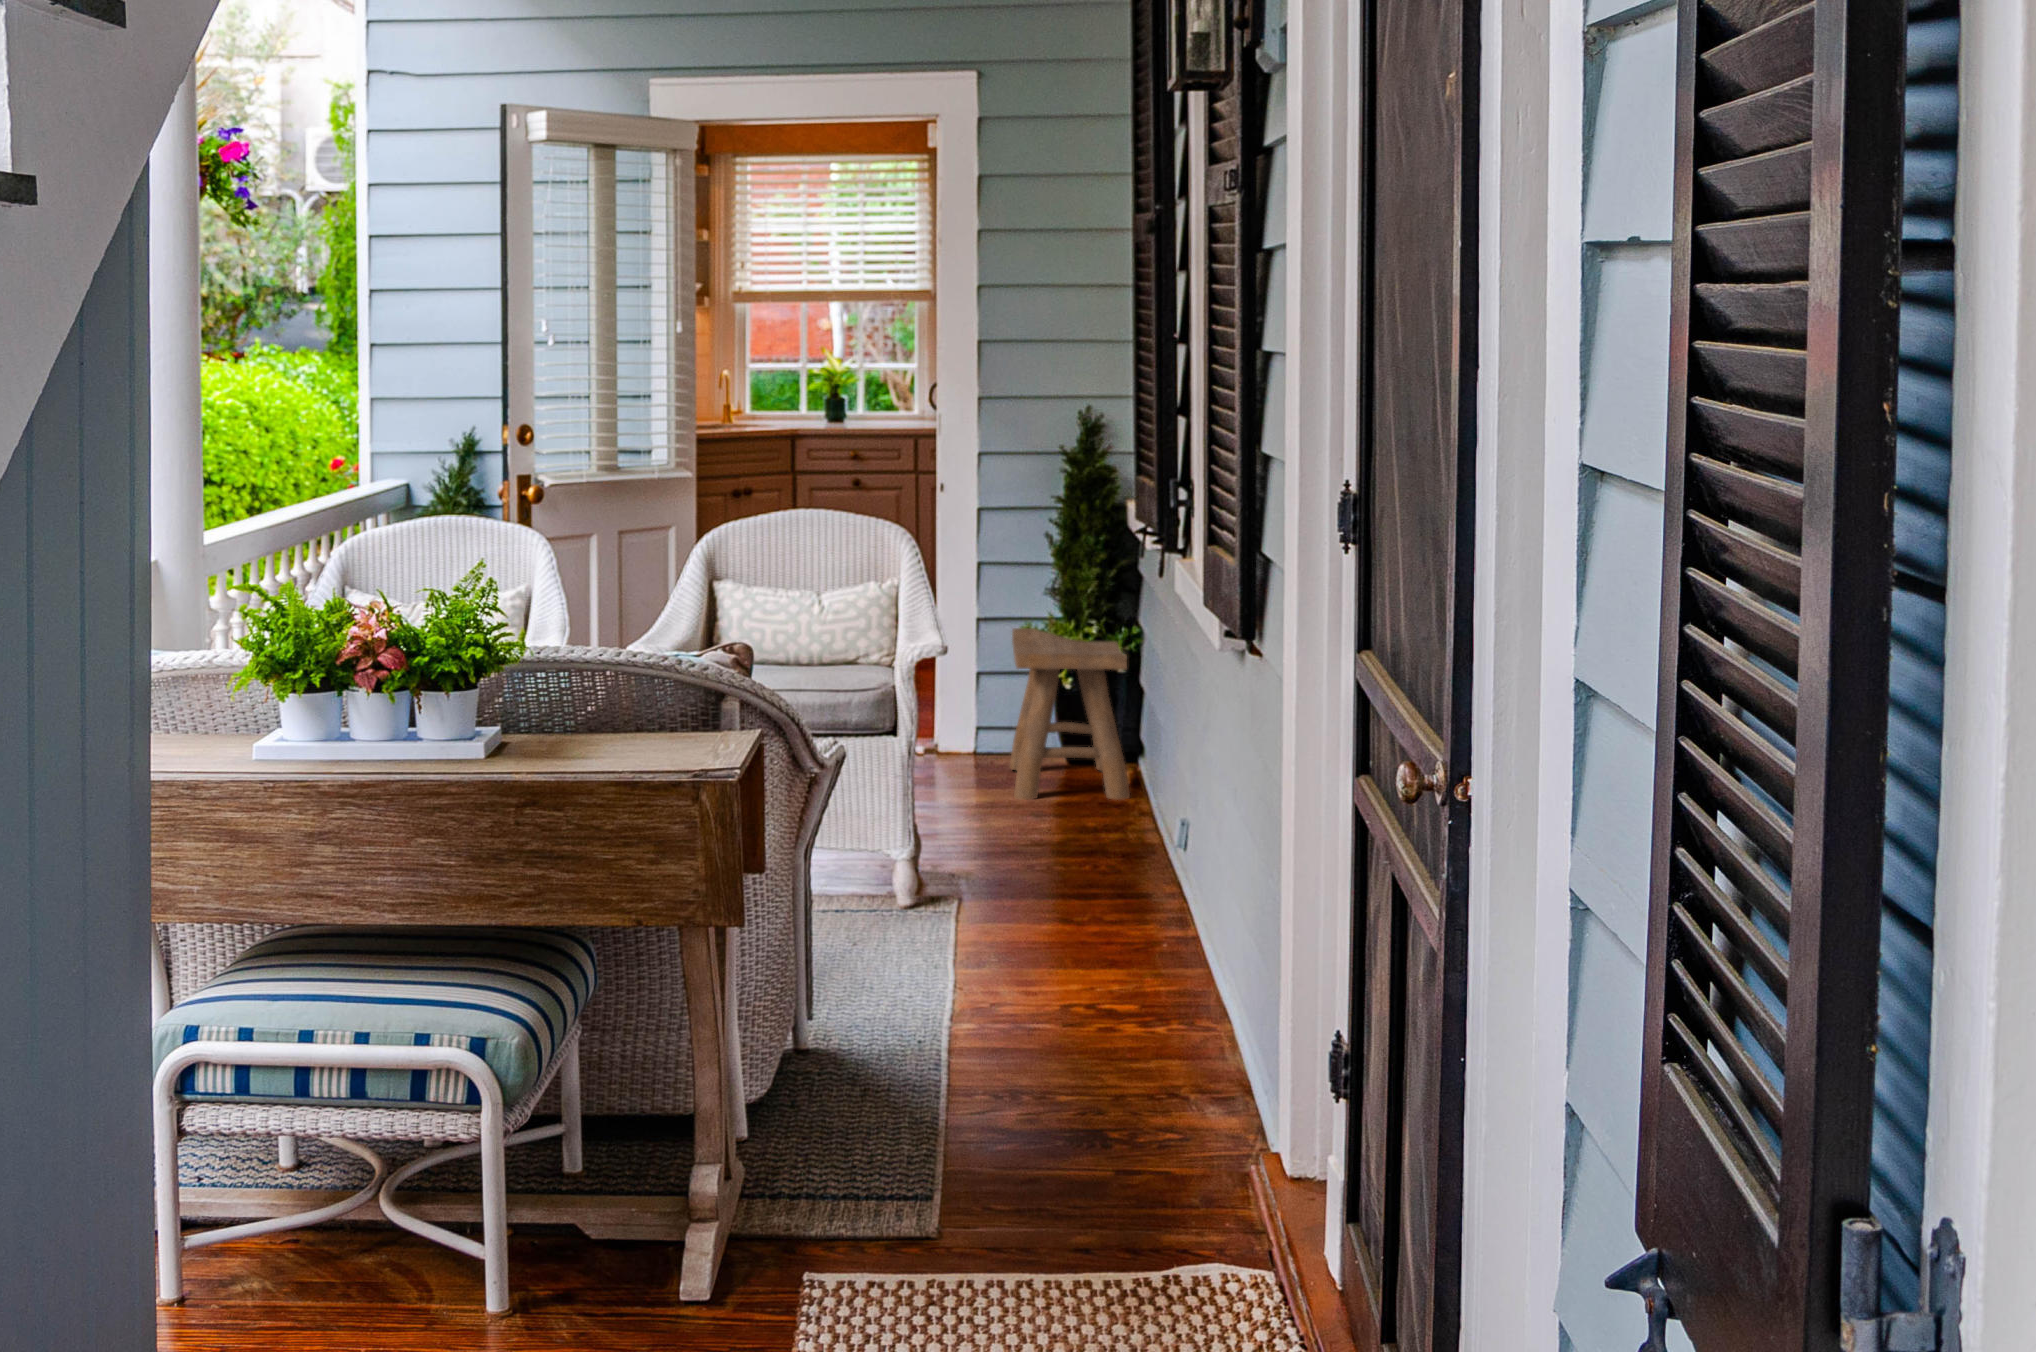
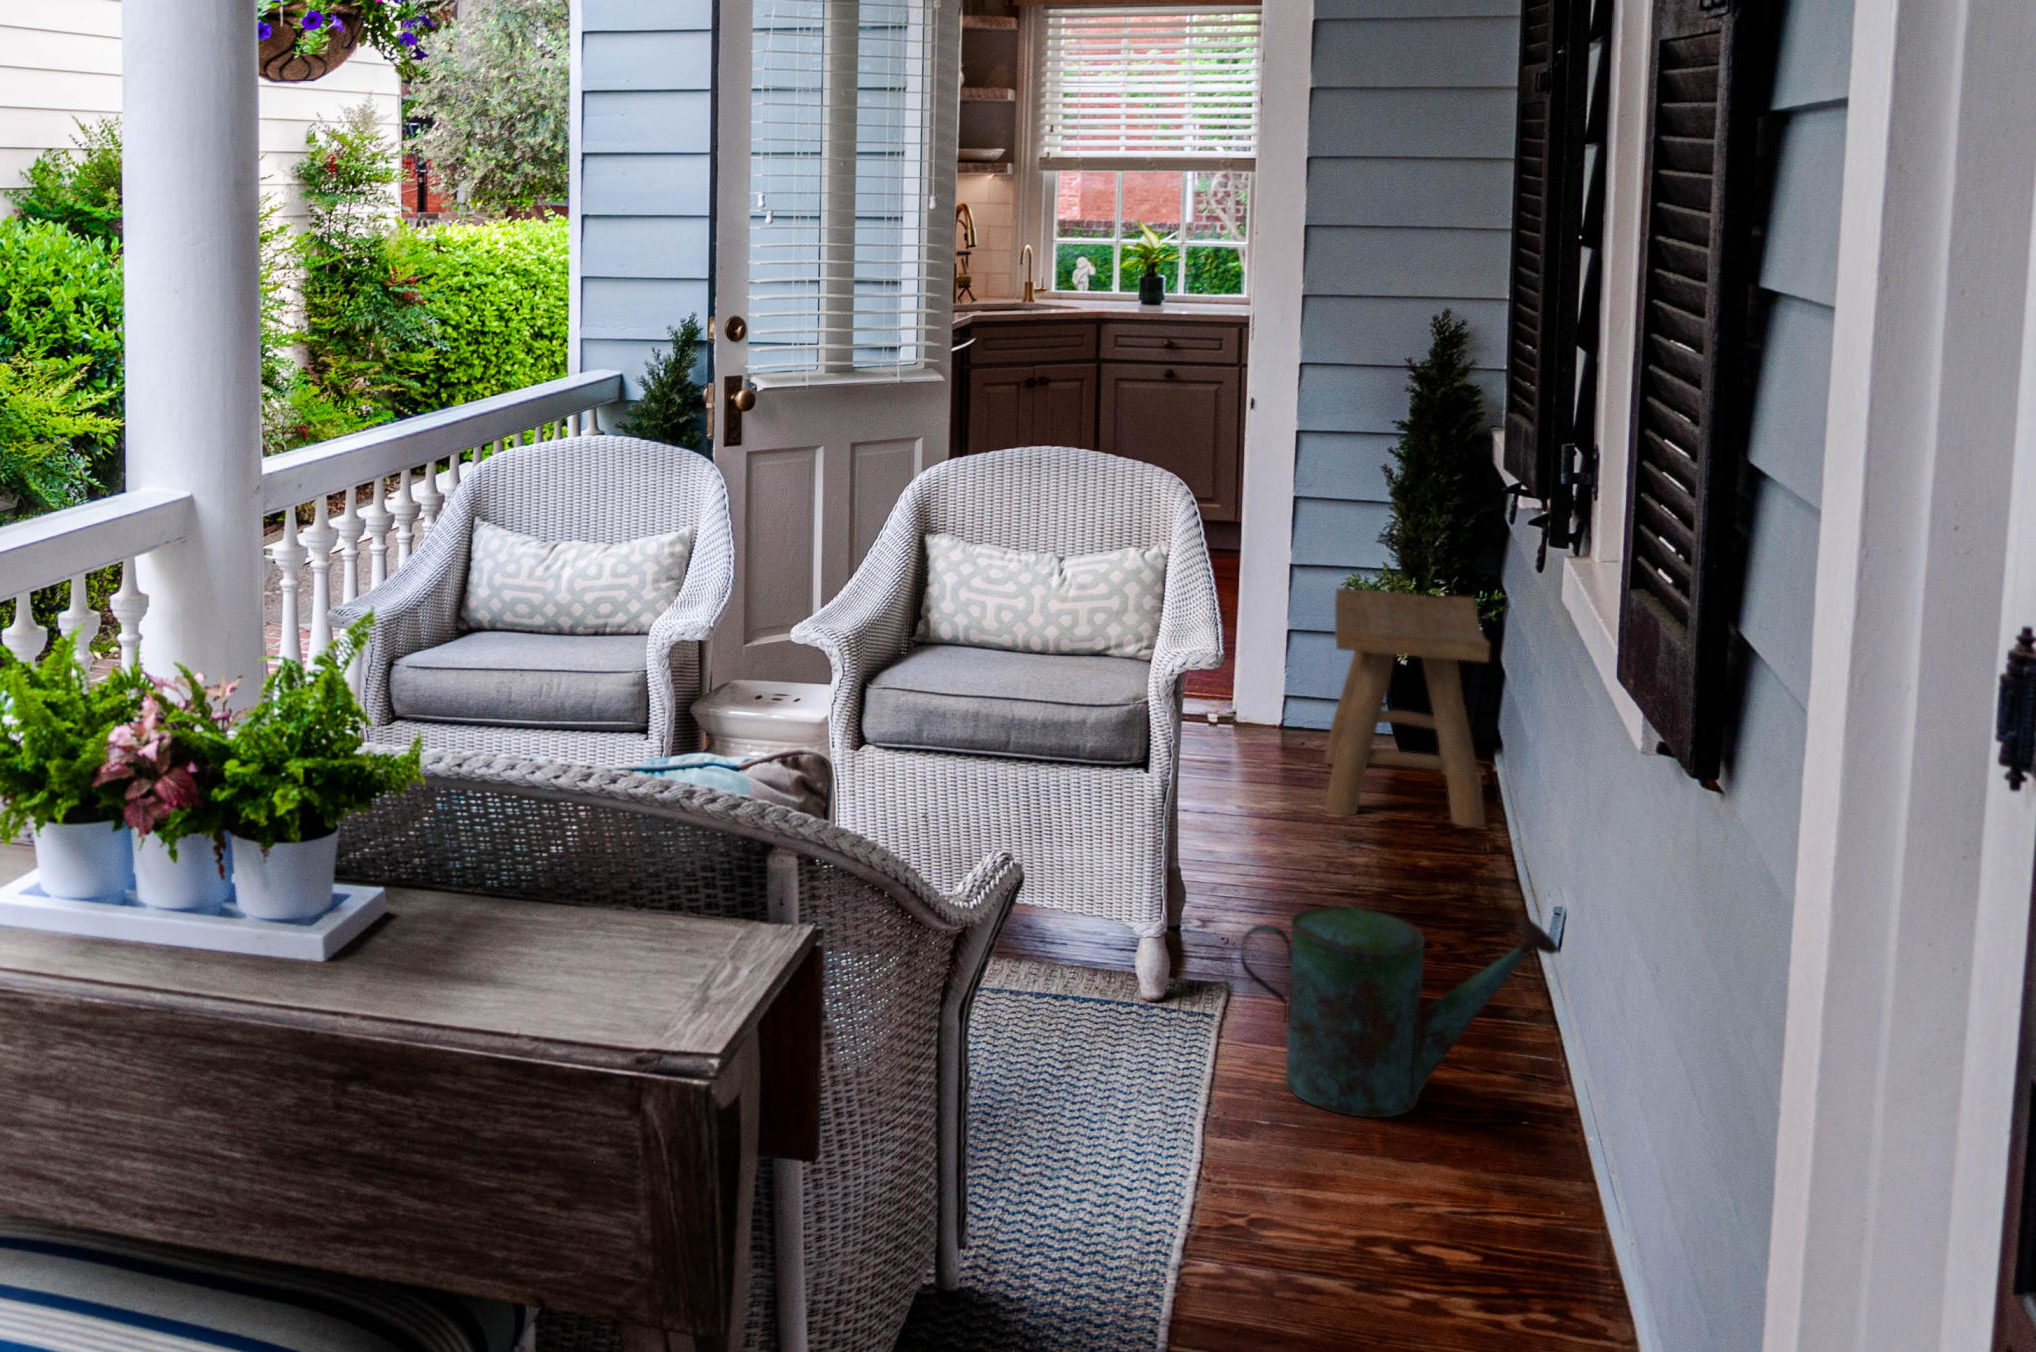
watering can: none [975,804,1182,956] -> present [1241,907,1558,1118]

